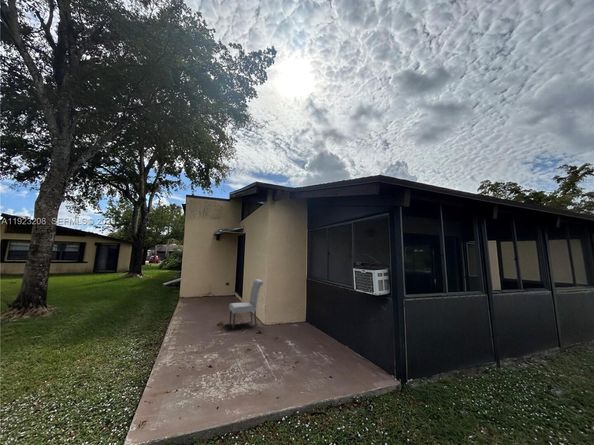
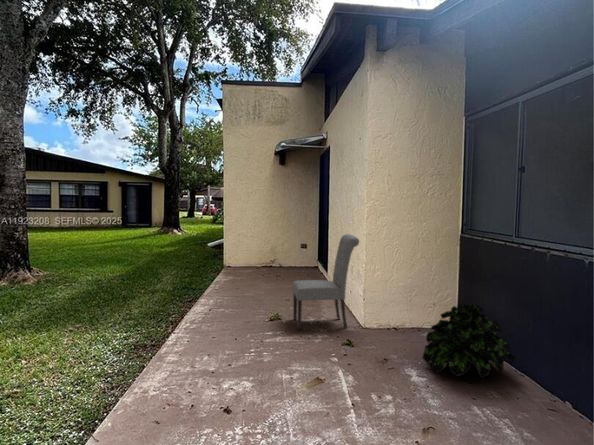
potted plant: none [293,309,329,341] -> present [423,304,515,378]

